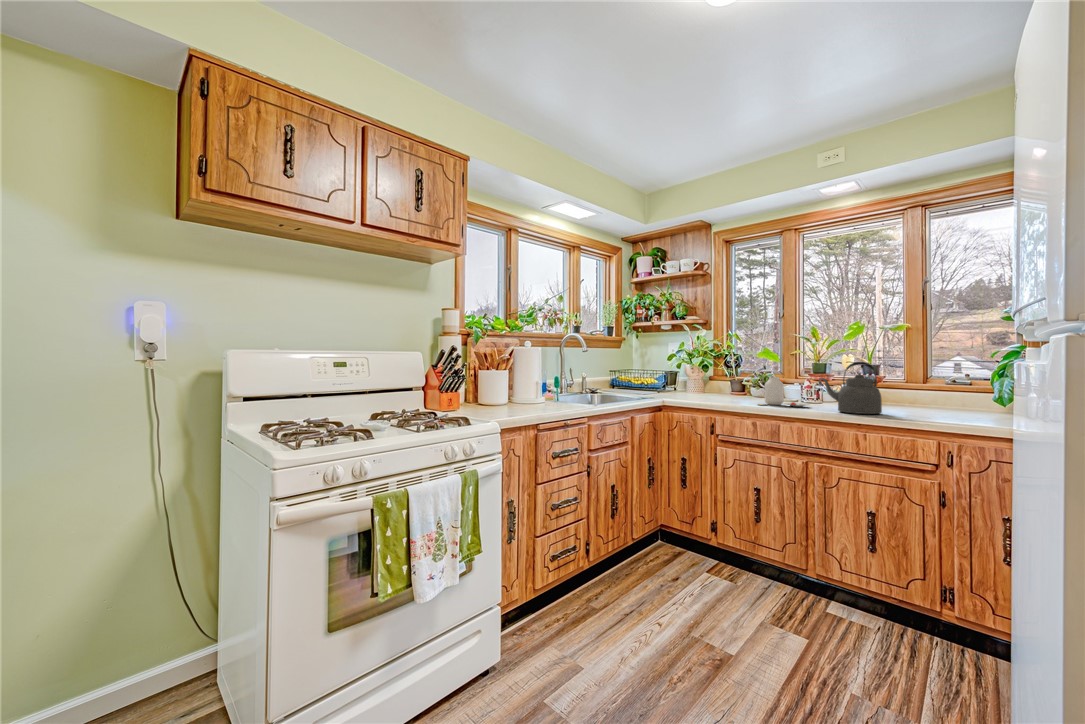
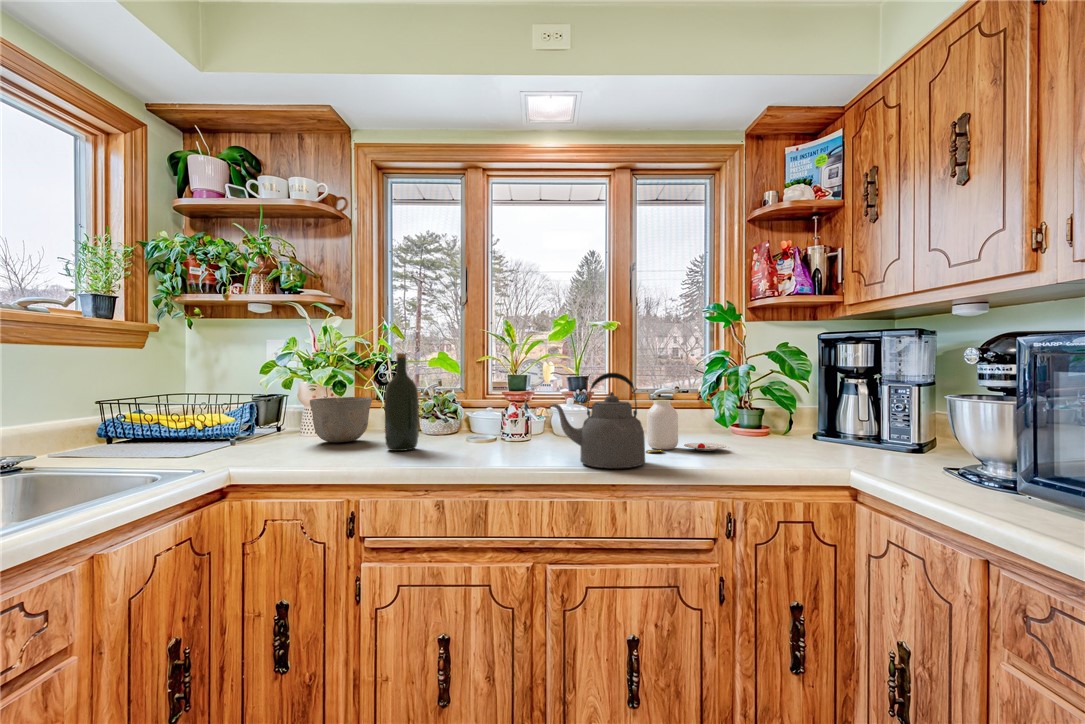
wine bottle: none [730,351,749,401] -> present [385,353,419,451]
ceramic bowl: none [691,374,724,397] -> present [310,397,372,442]
jar: present [765,377,809,407] -> present [646,400,726,453]

